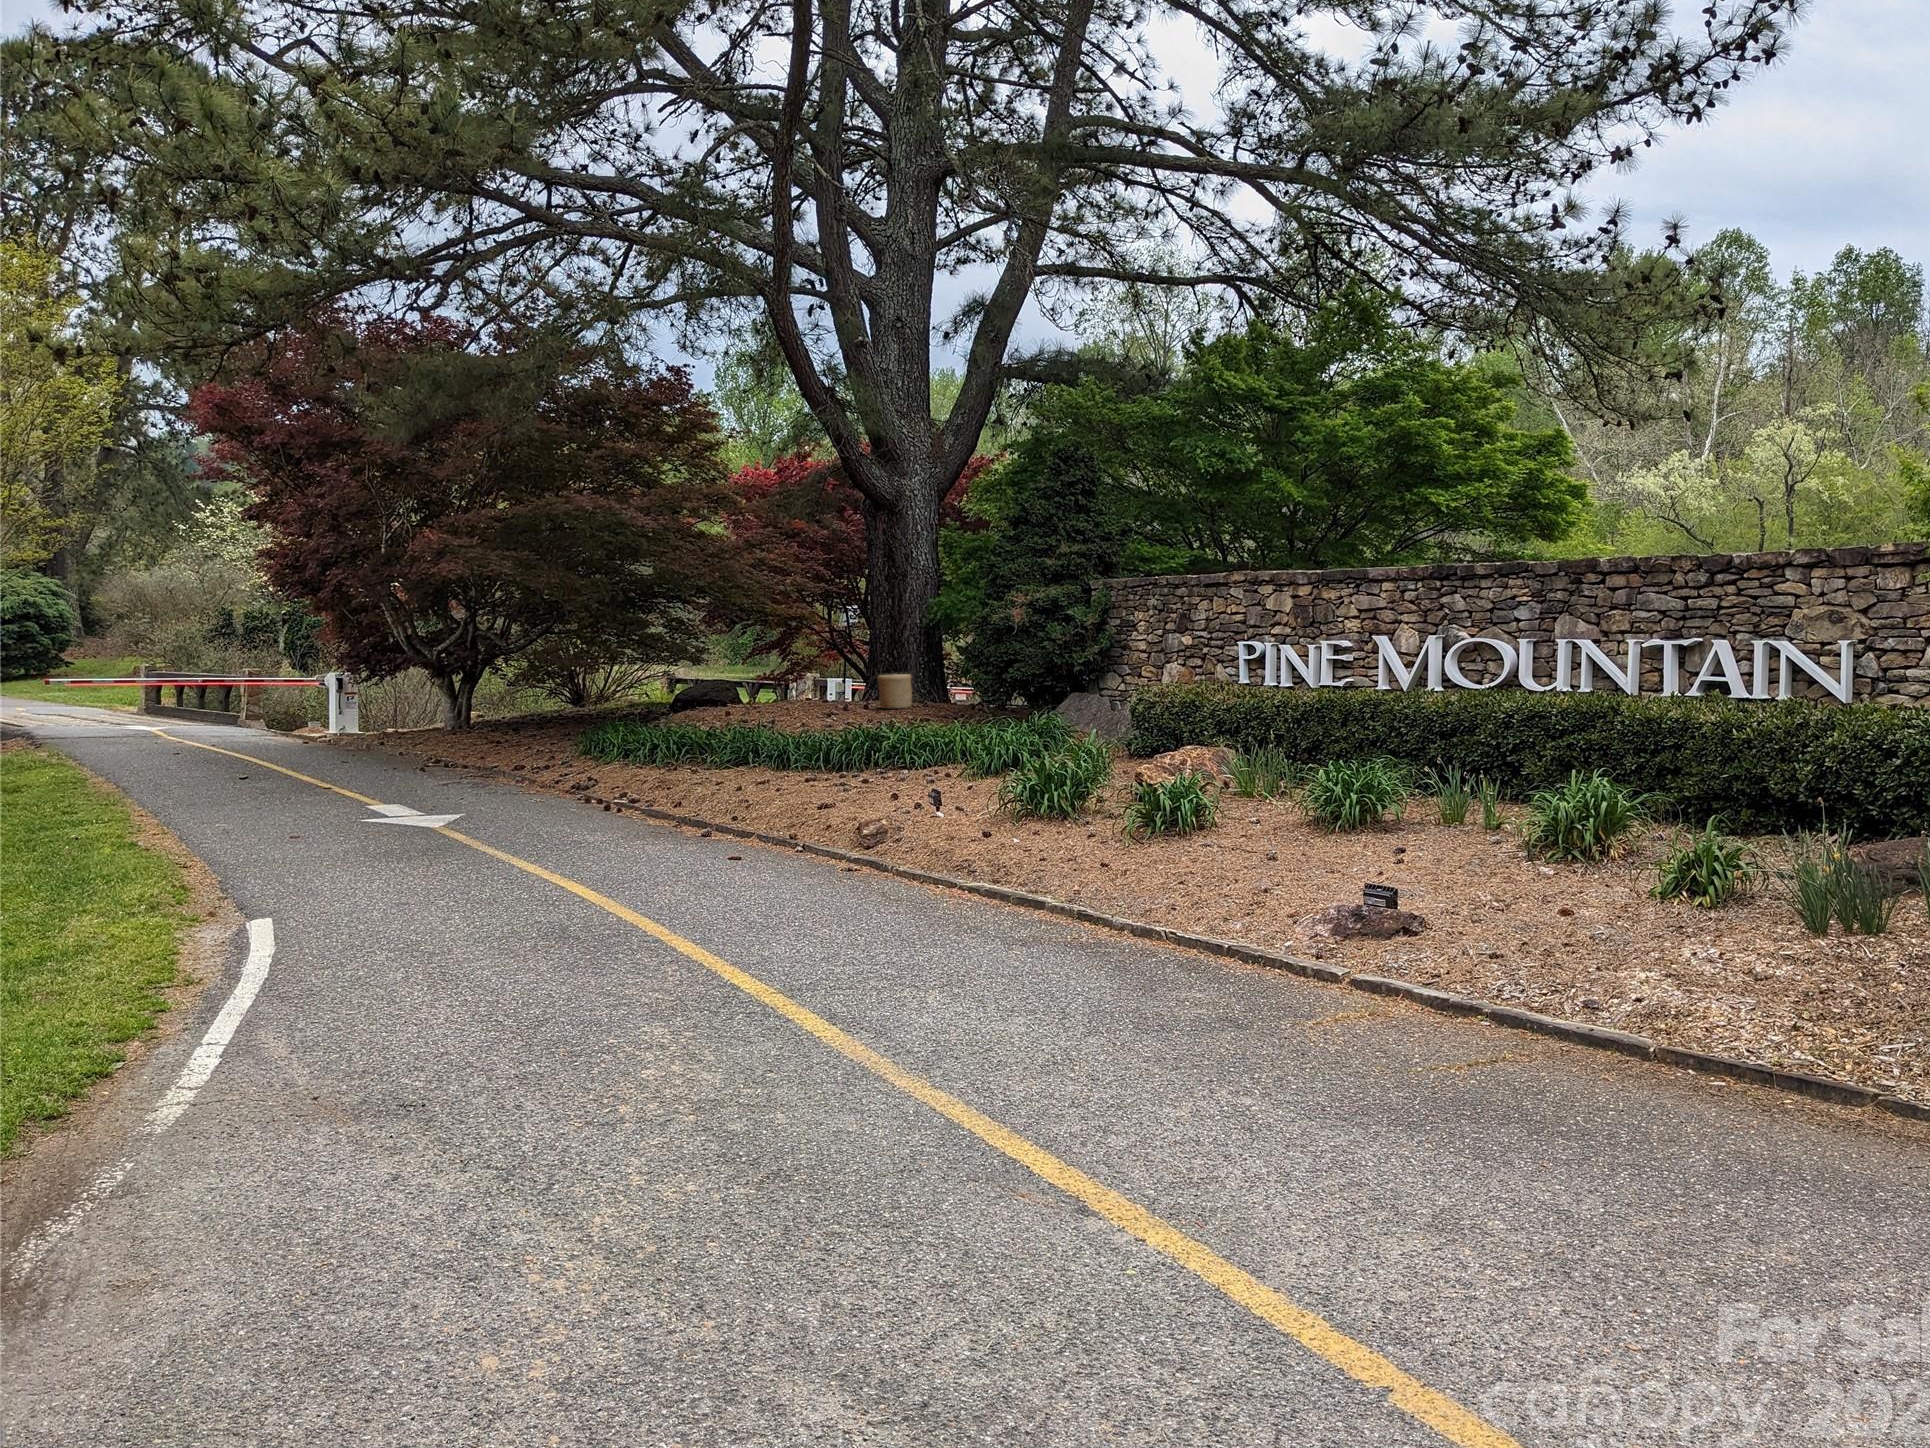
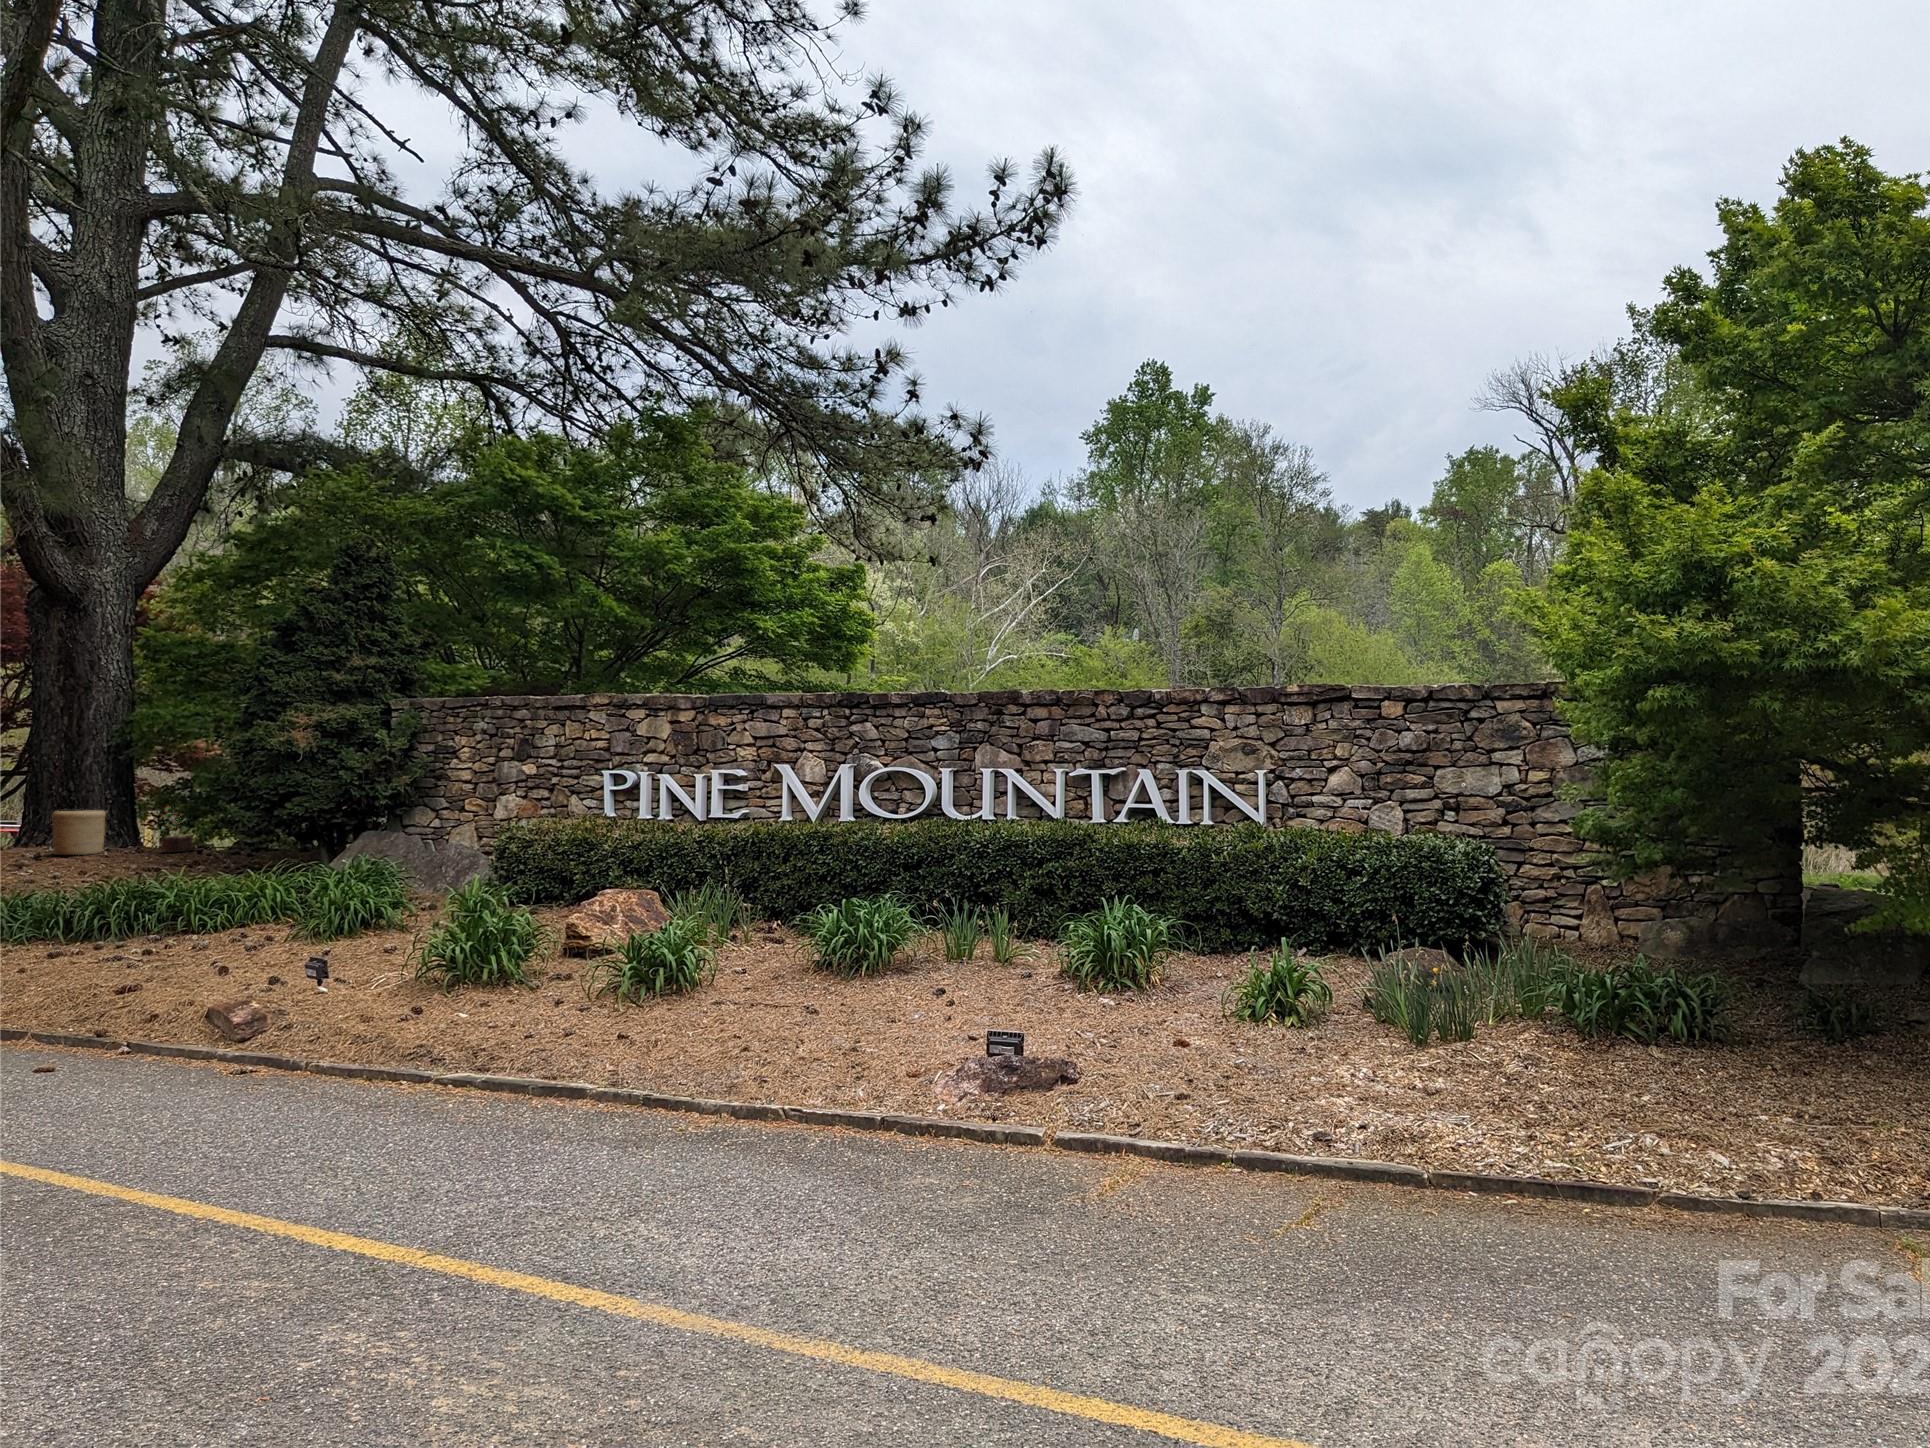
decorative plant: none [943,667,968,708] -> present [160,806,194,853]

